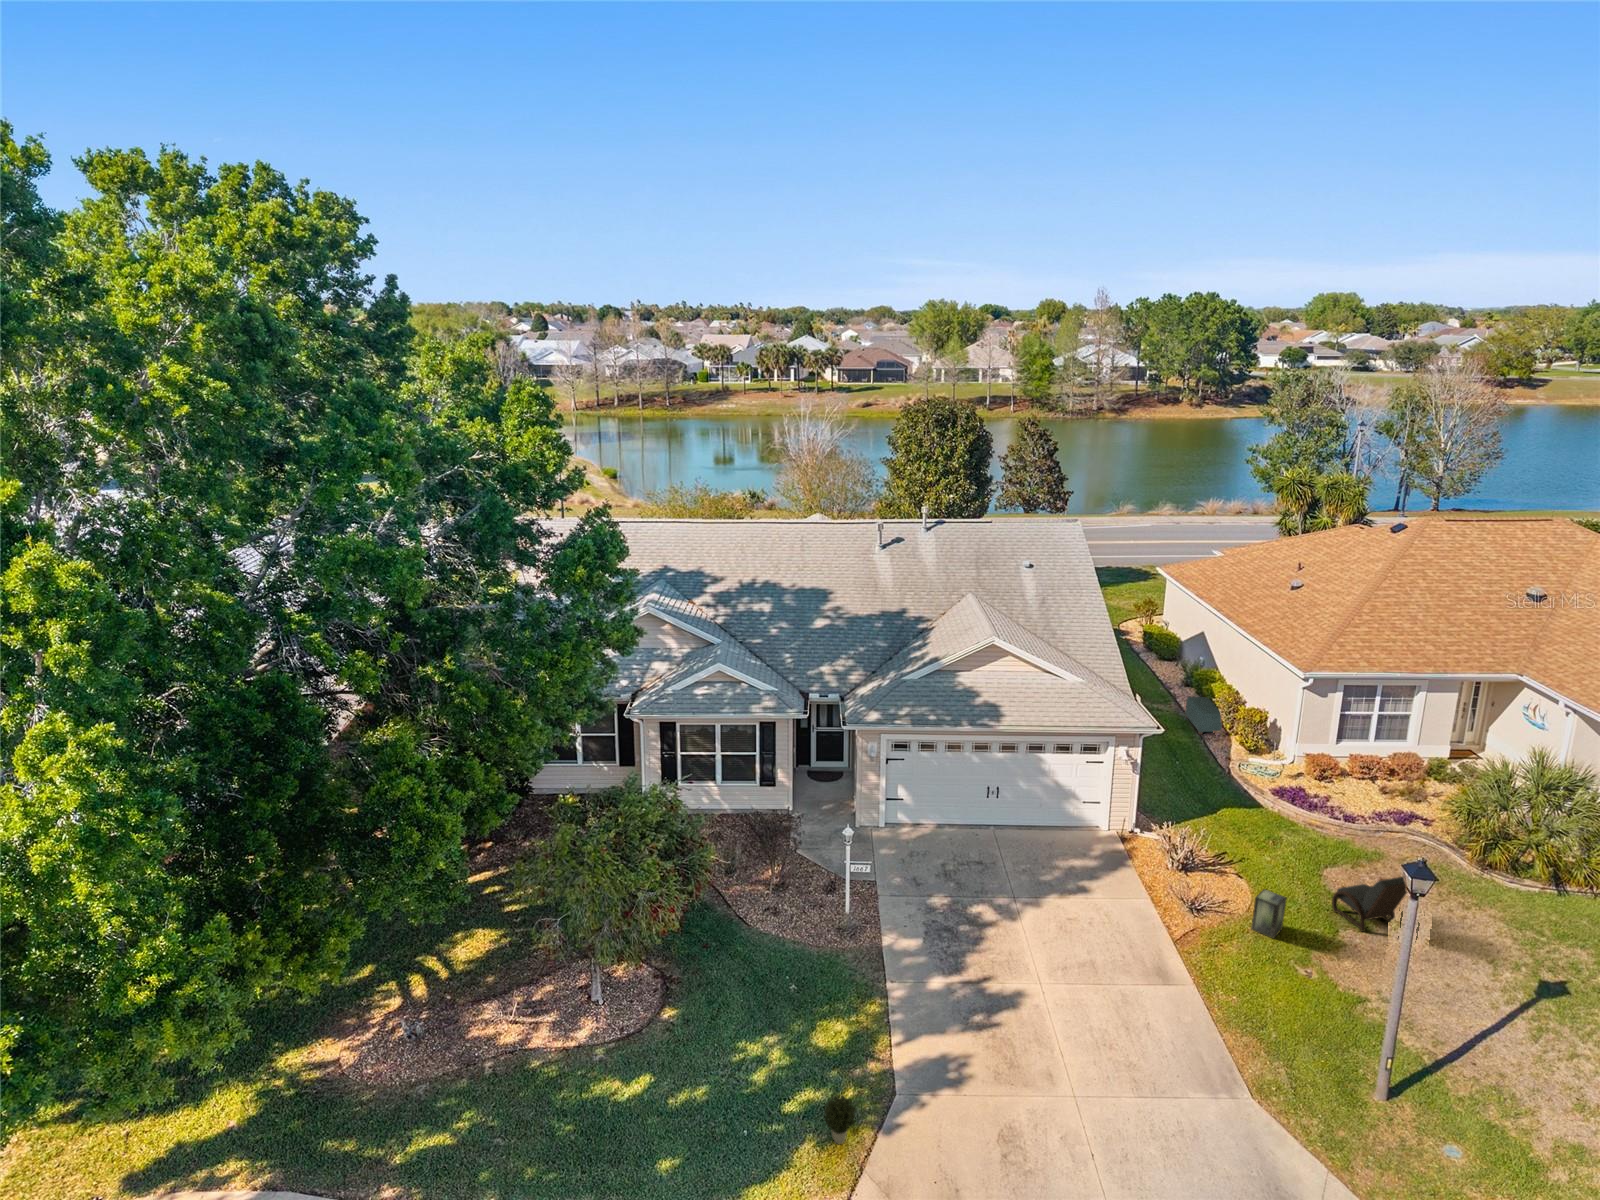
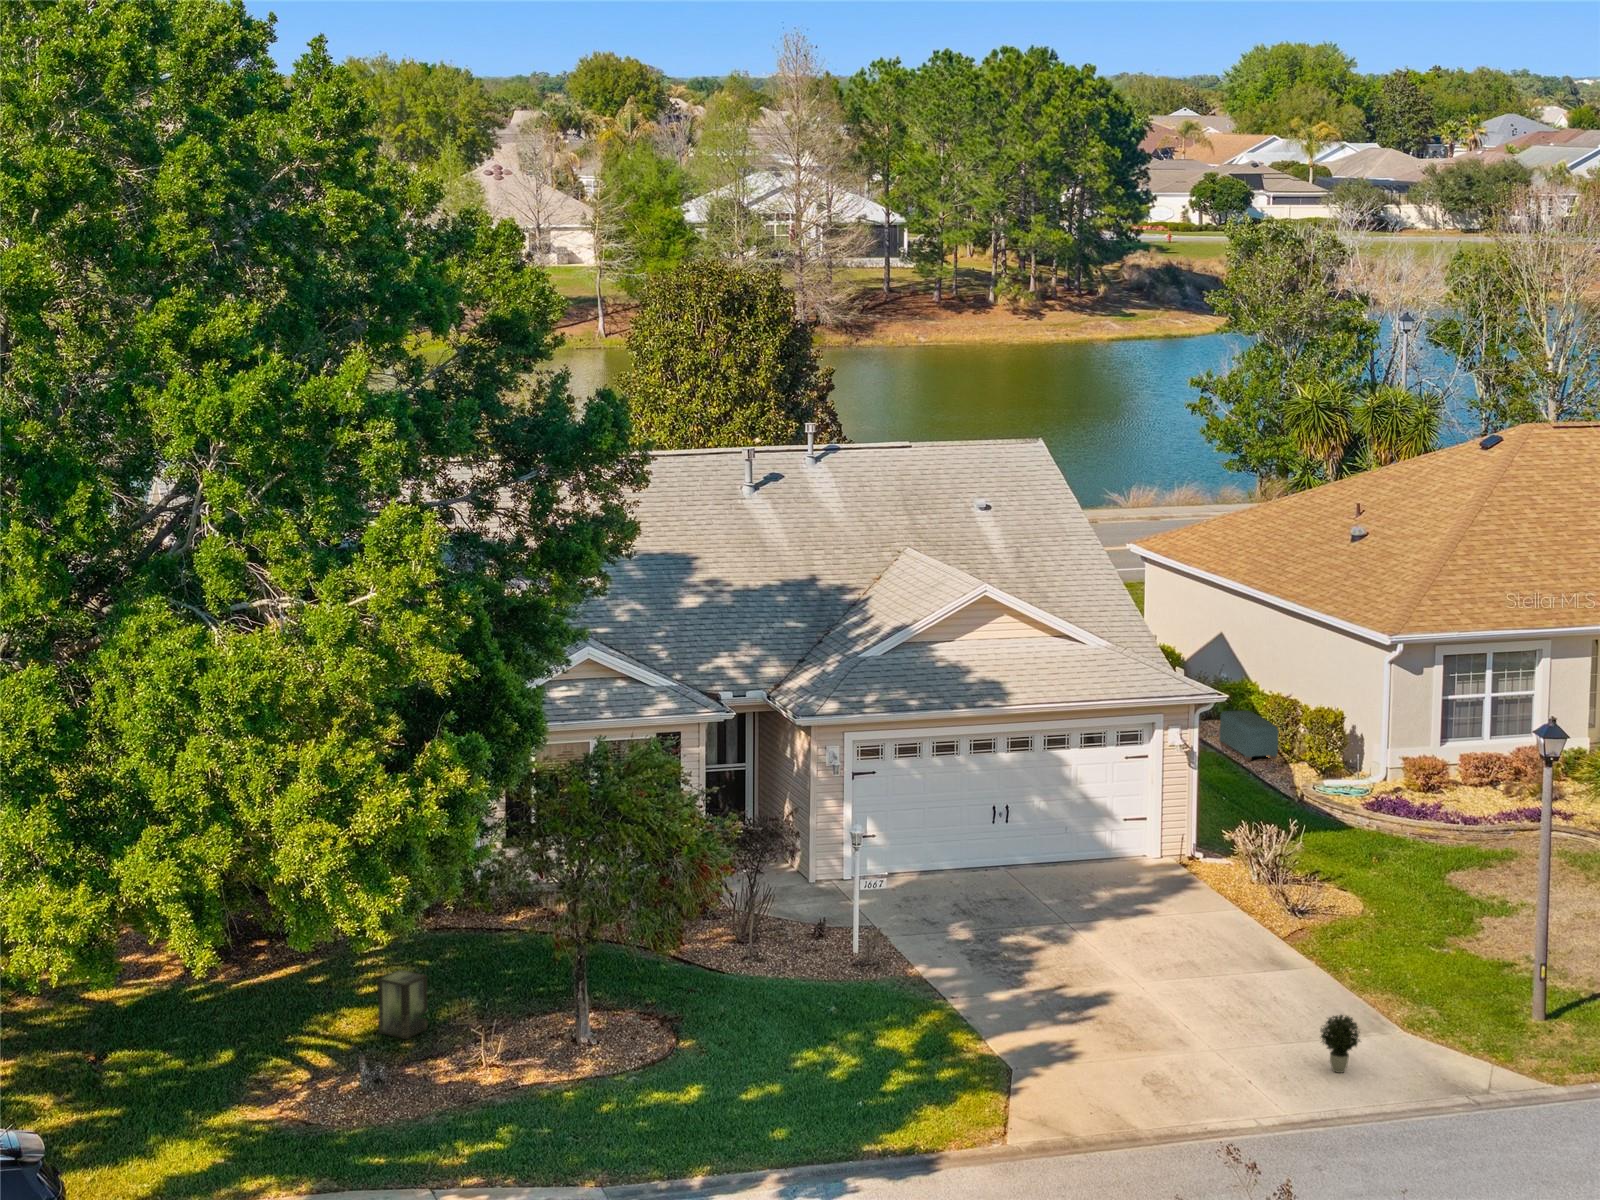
lounge chair: present [1332,877,1408,931] -> none [1466,838,1559,918]
storage box: present [1251,889,1287,938] -> present [378,970,428,1039]
potted plant: present [824,1095,856,1144] -> present [1321,1015,1360,1073]

